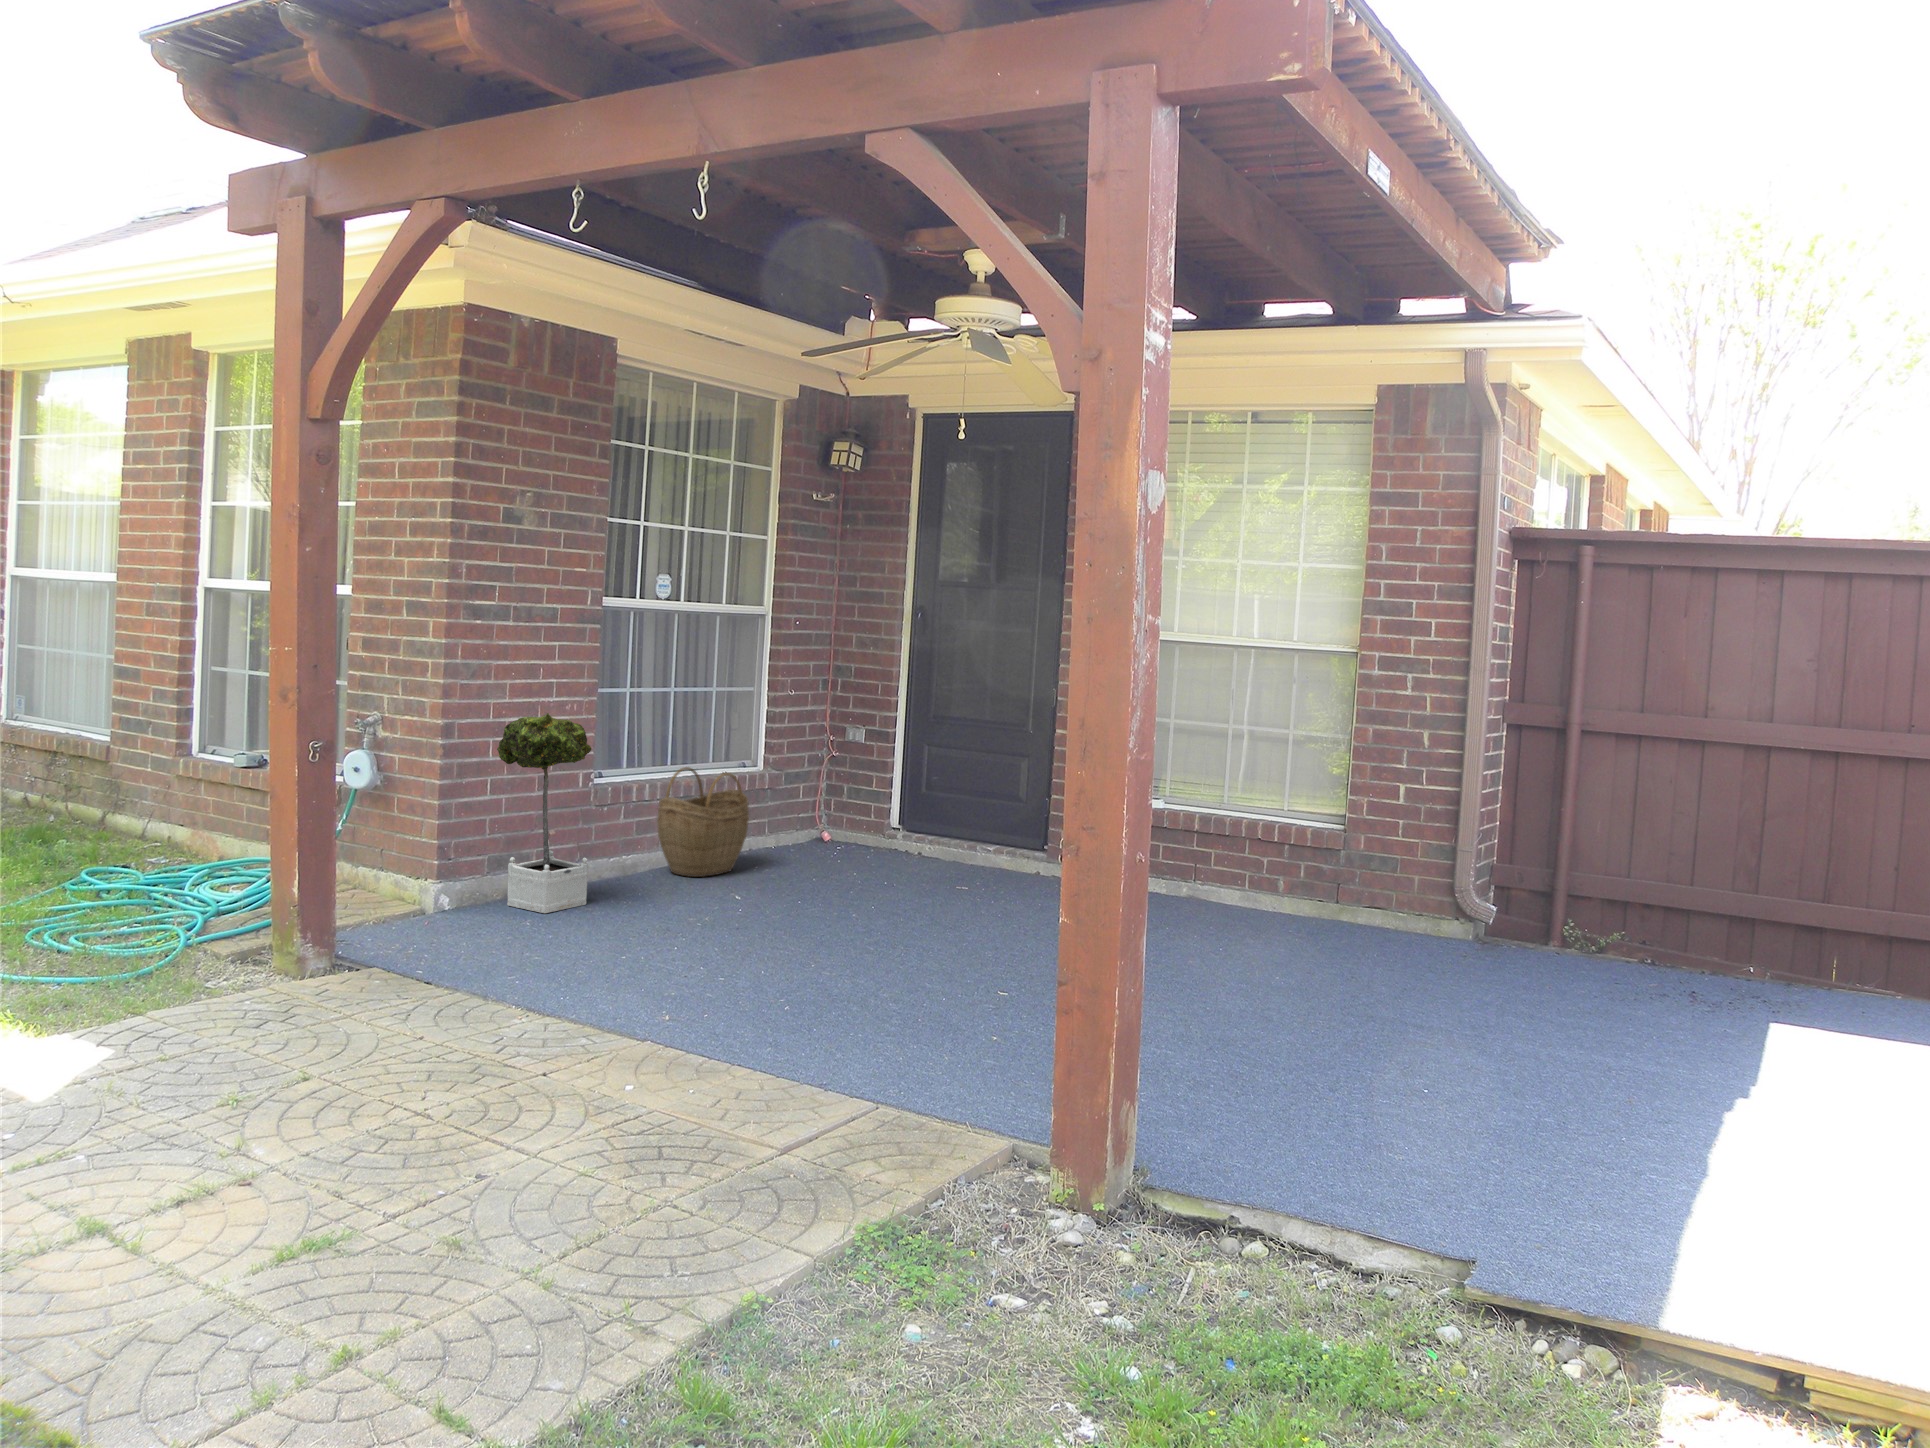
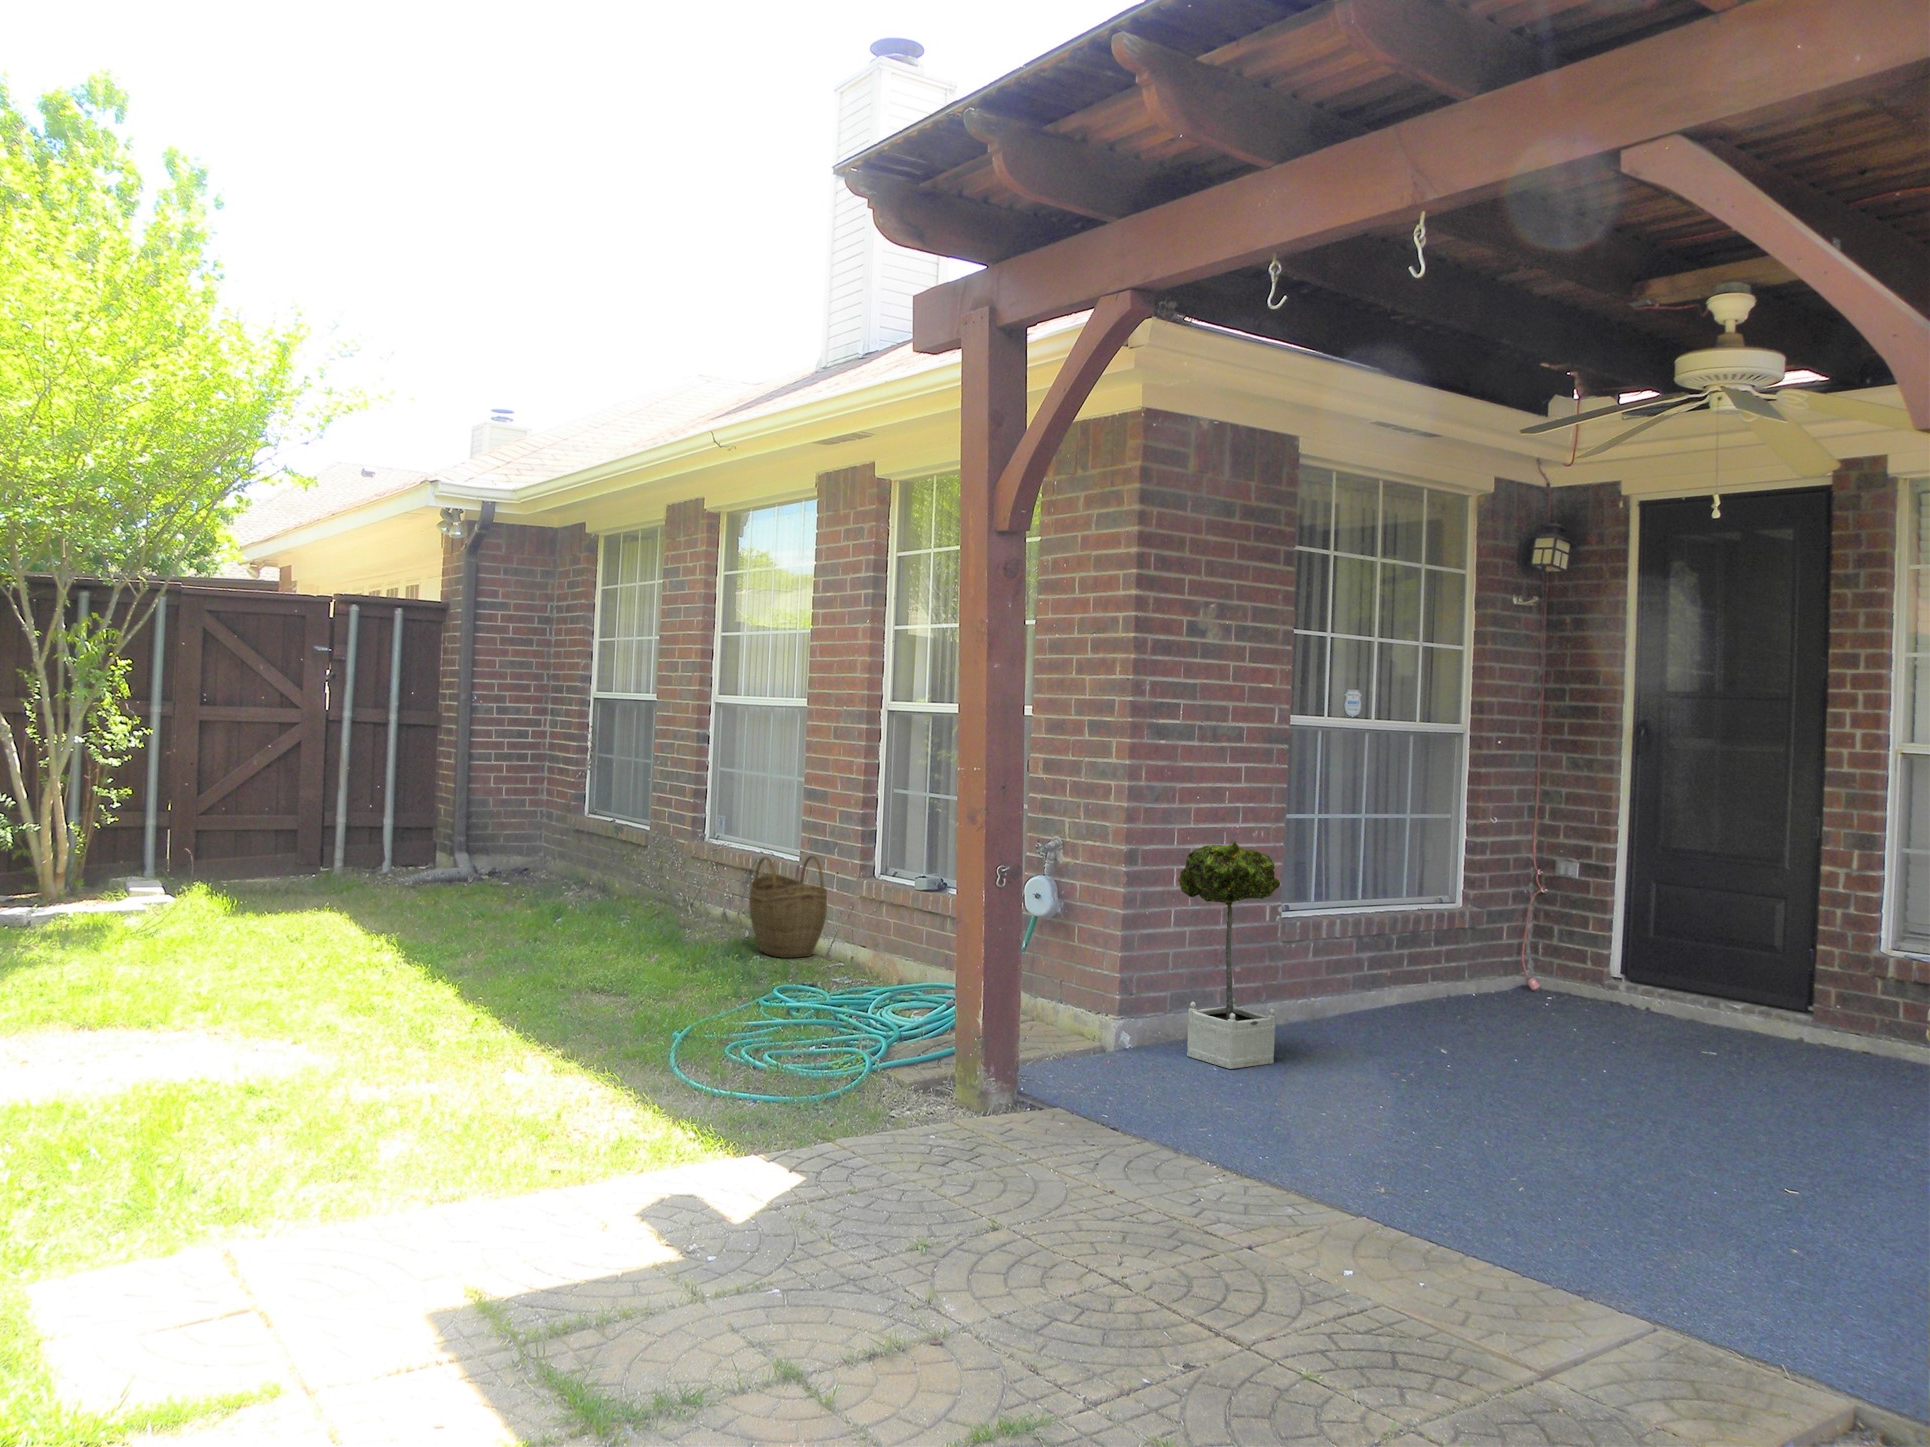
woven basket: present [657,767,749,877] -> present [749,856,827,958]

